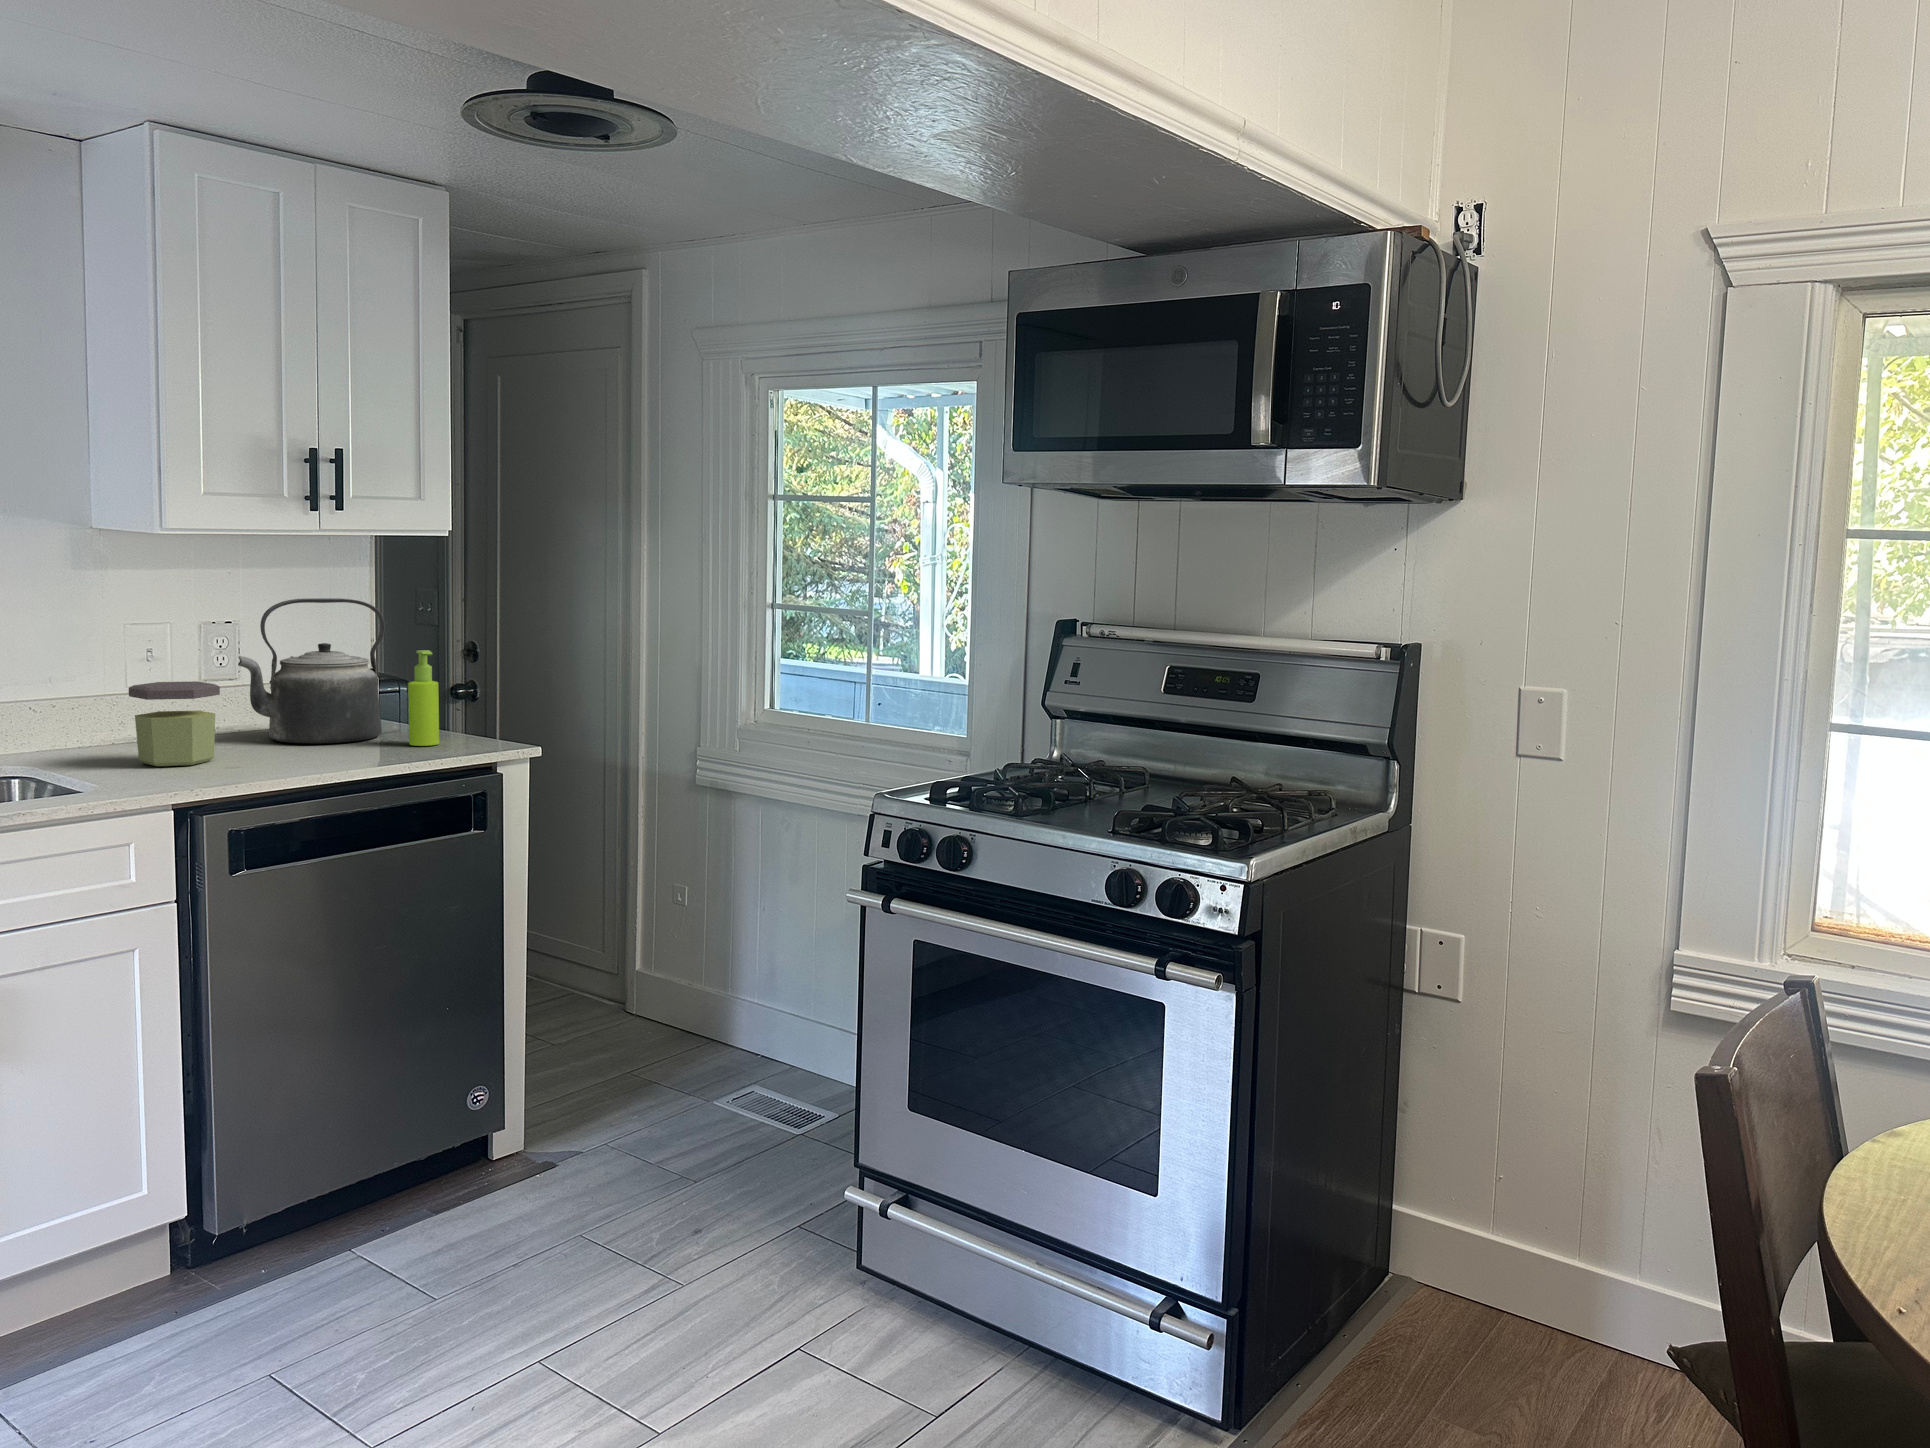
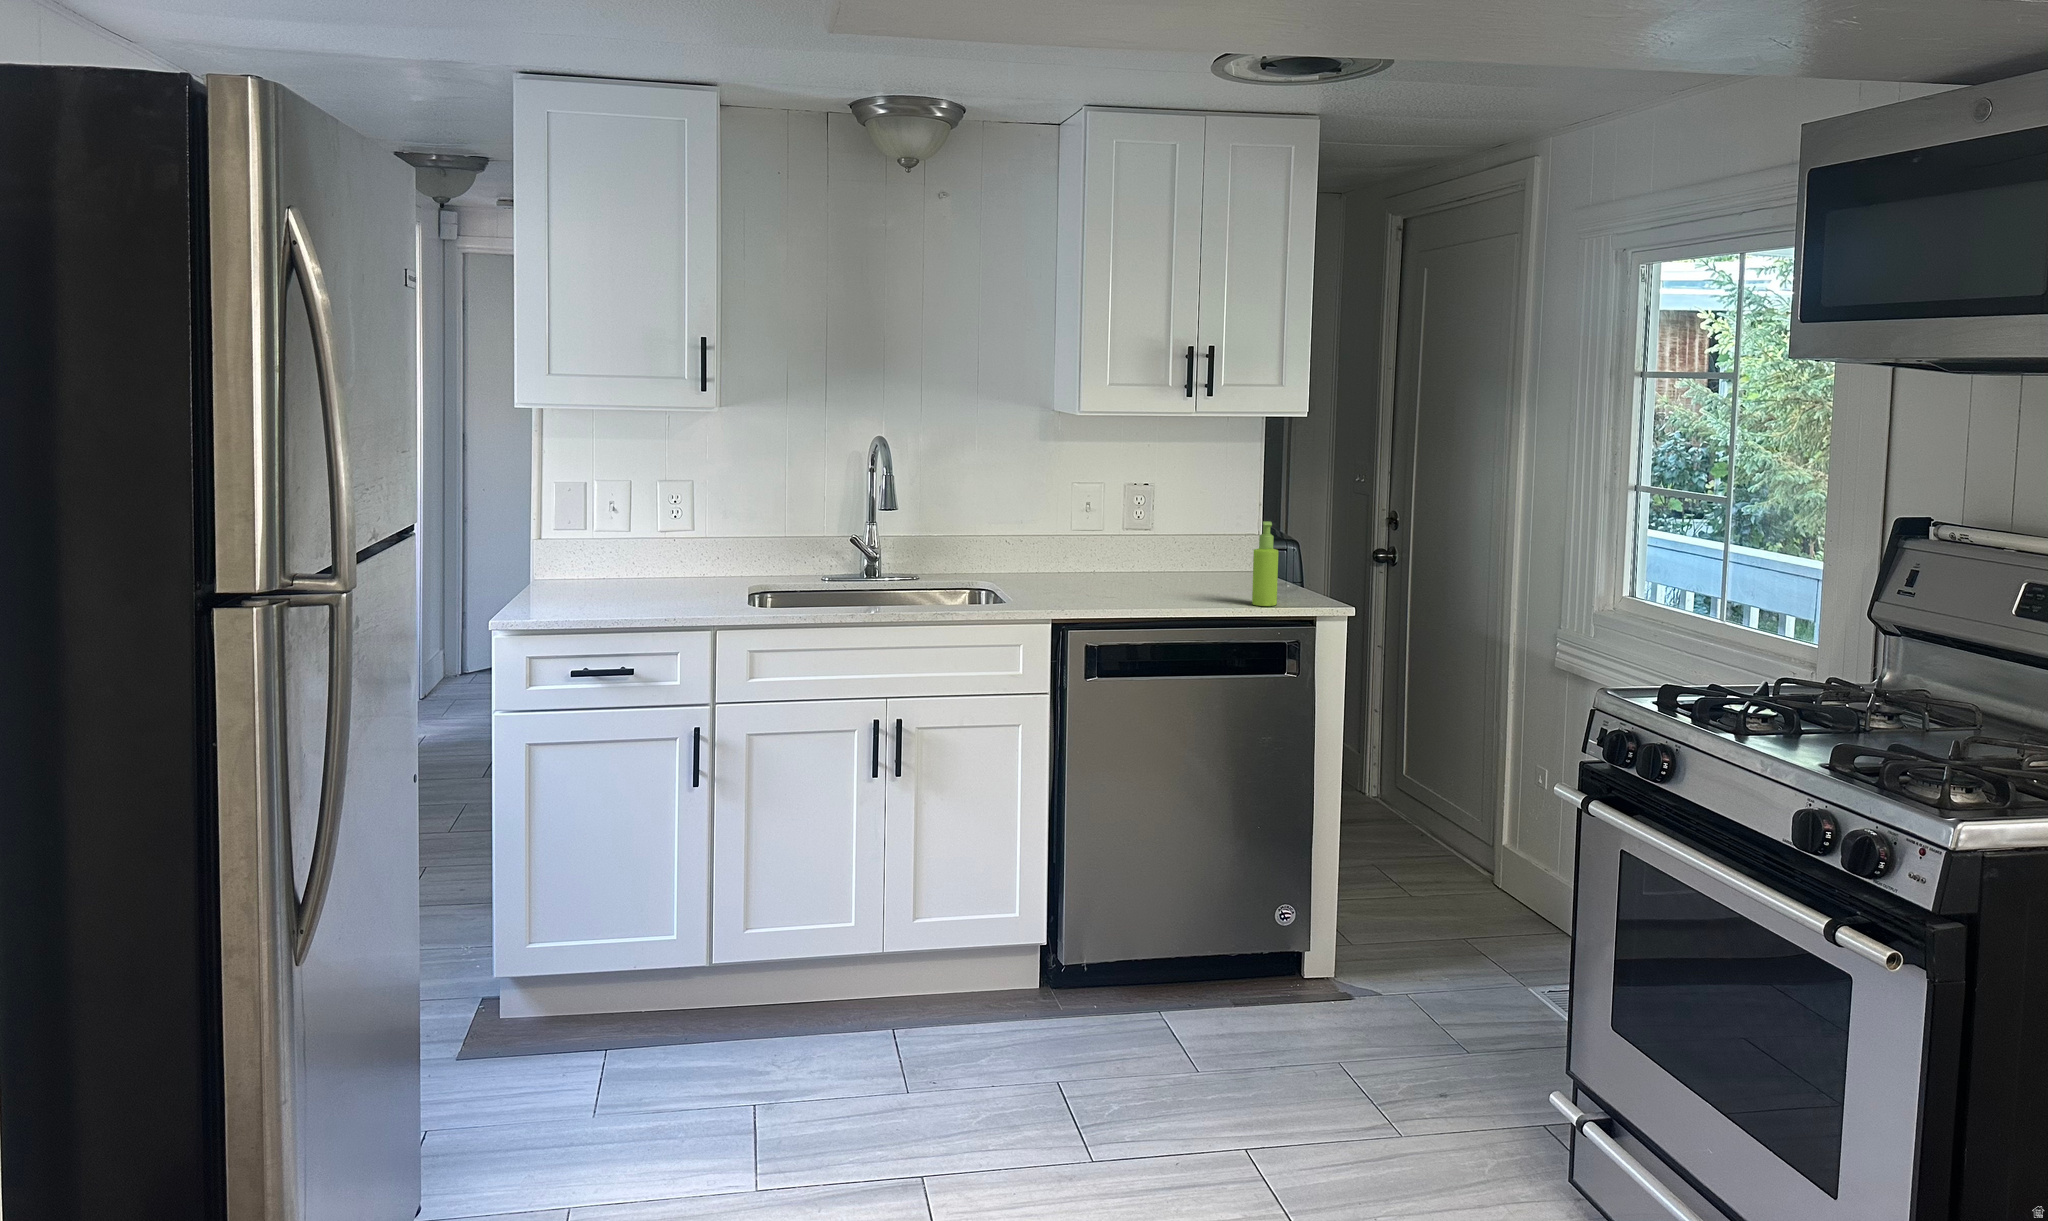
kettle: present [238,598,385,744] -> none [1134,473,1249,597]
jar: present [129,681,220,766] -> none [1047,539,1107,606]

